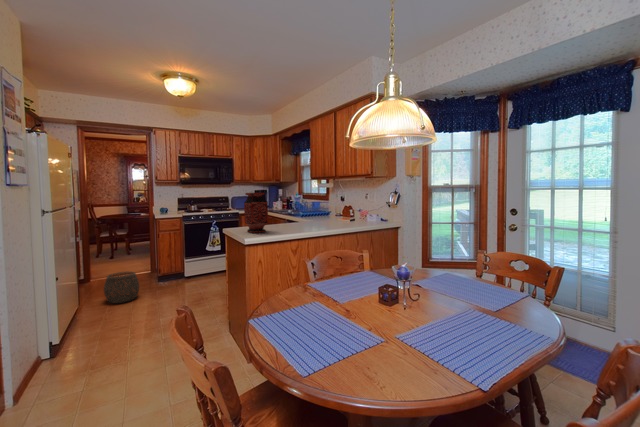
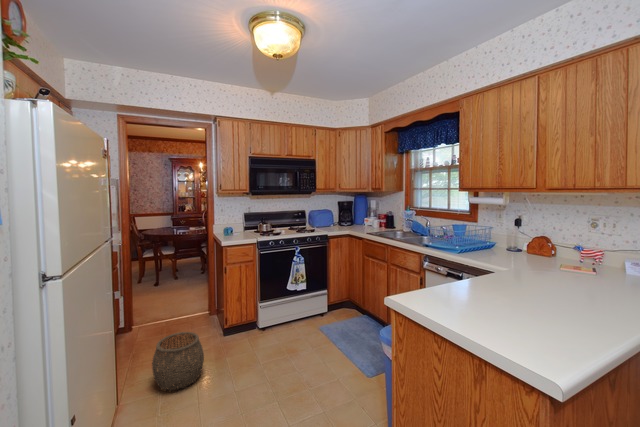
vase: present [244,193,268,233] -> none [510,239,587,355]

